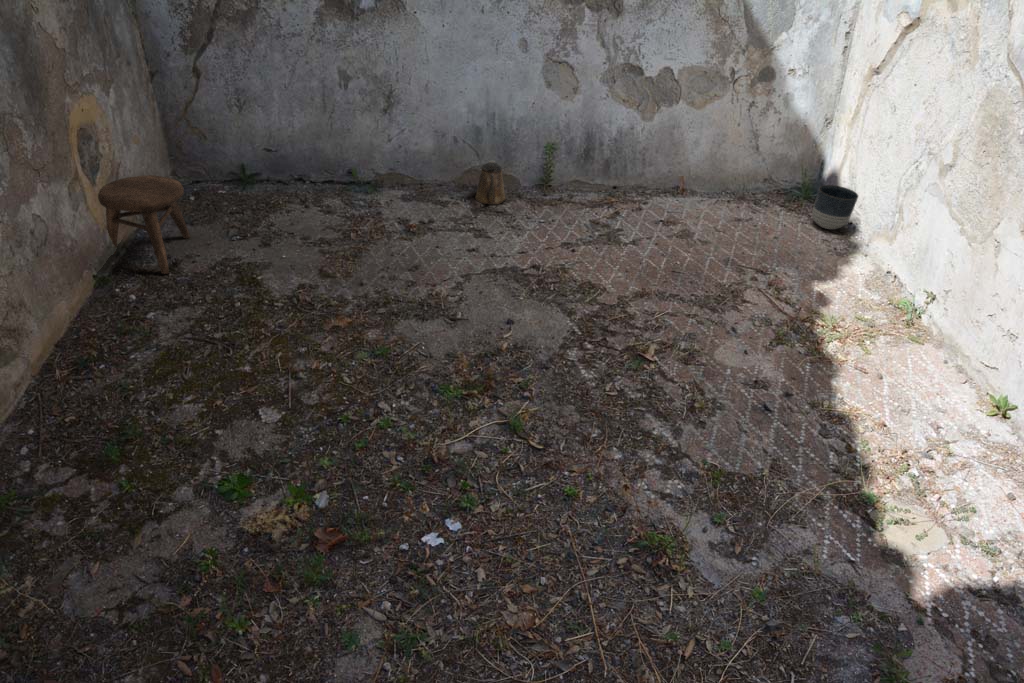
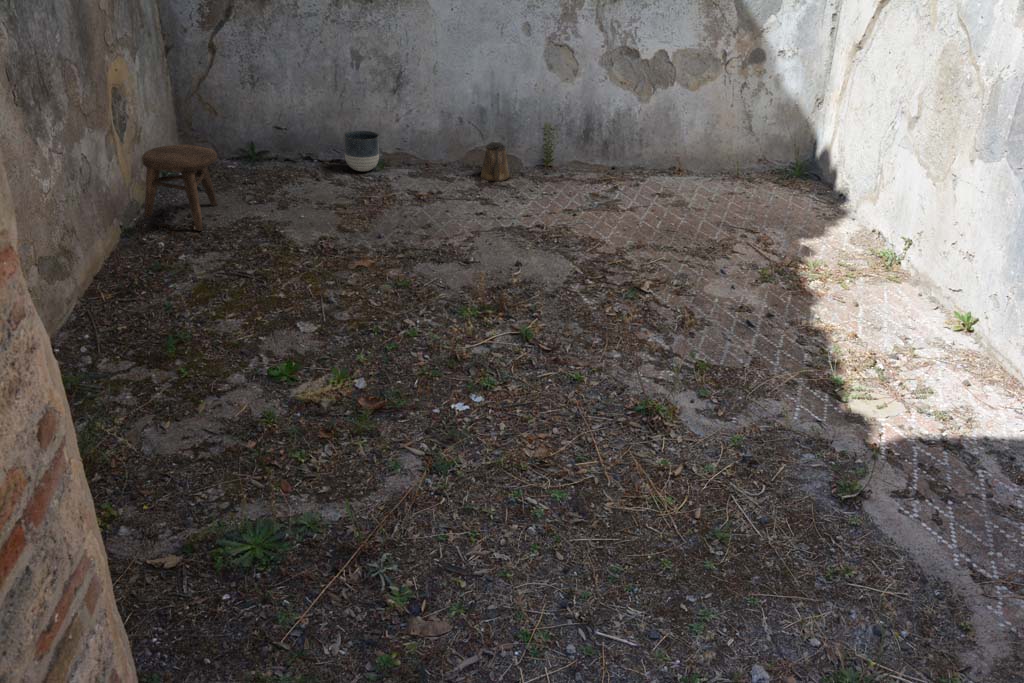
planter: present [812,185,858,229] -> present [344,131,379,171]

